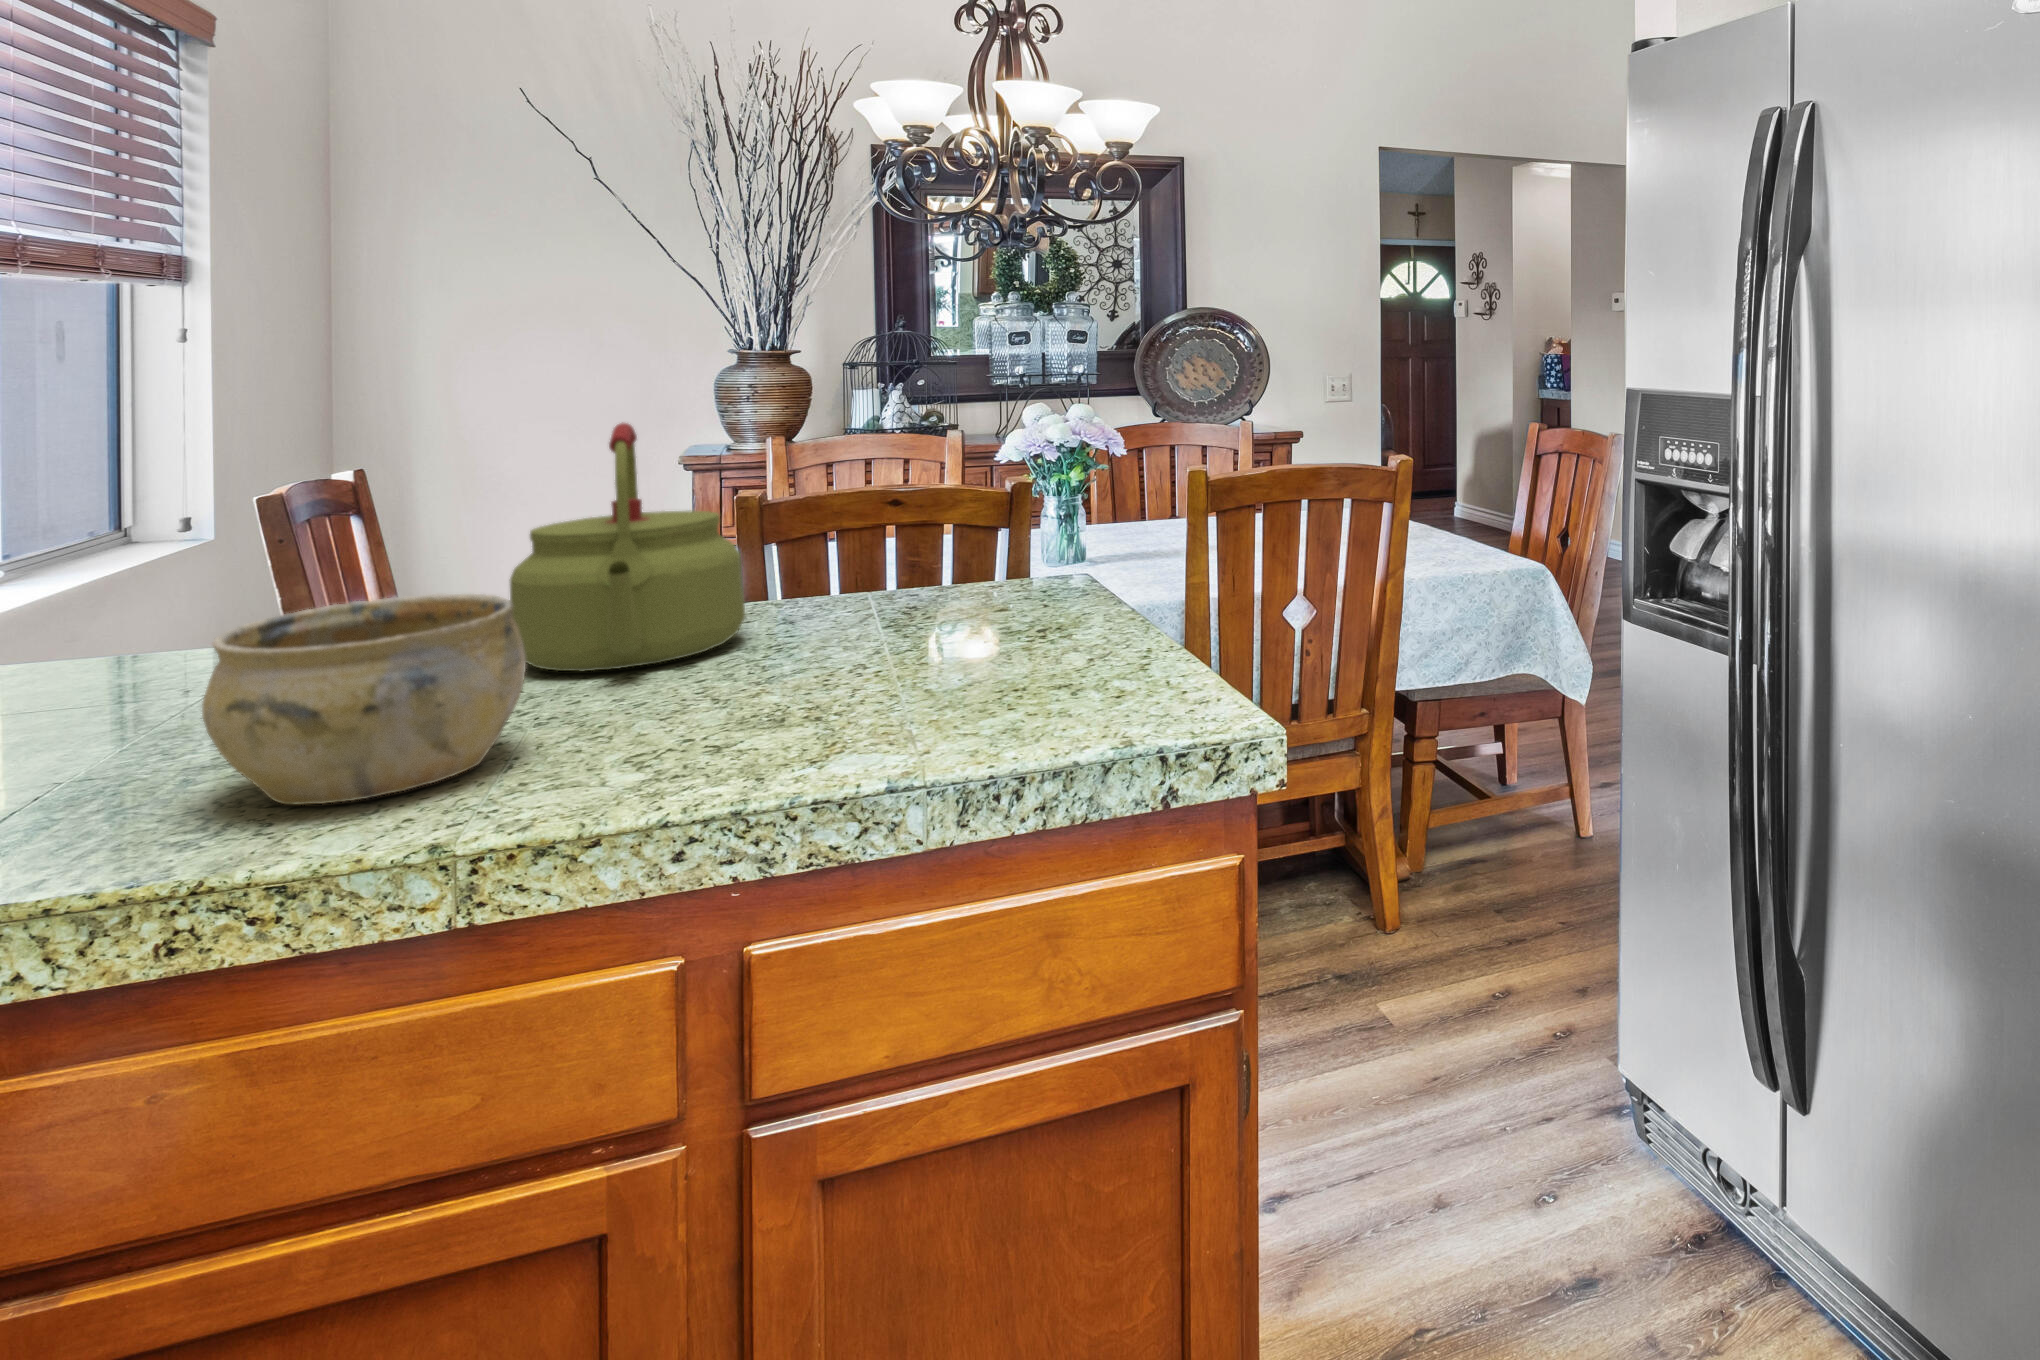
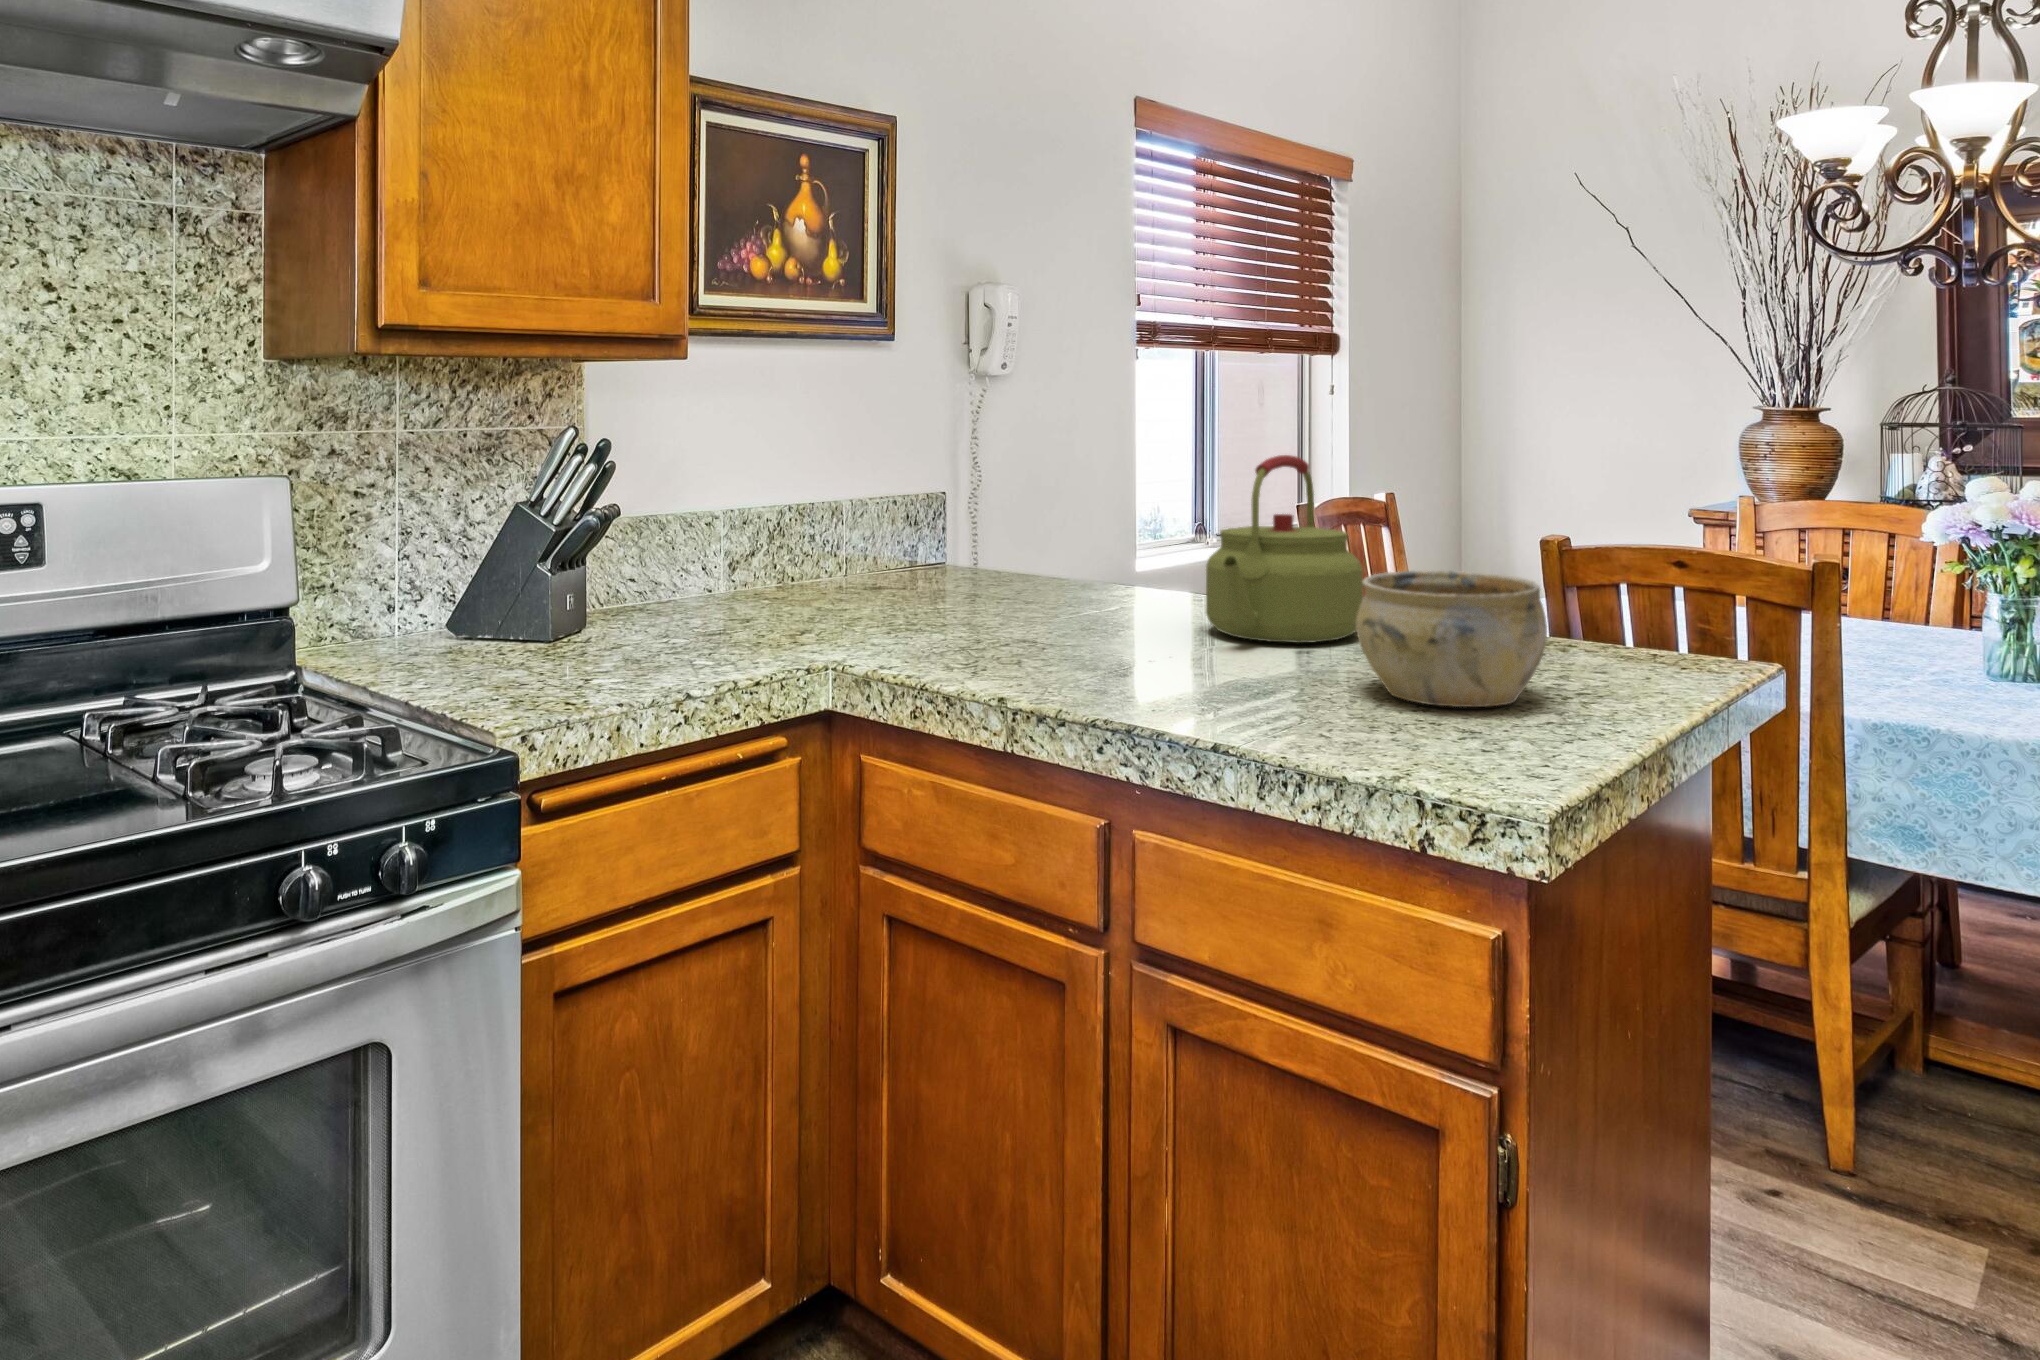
ceramic bowl: present [202,594,526,804] -> present [1356,570,1547,707]

